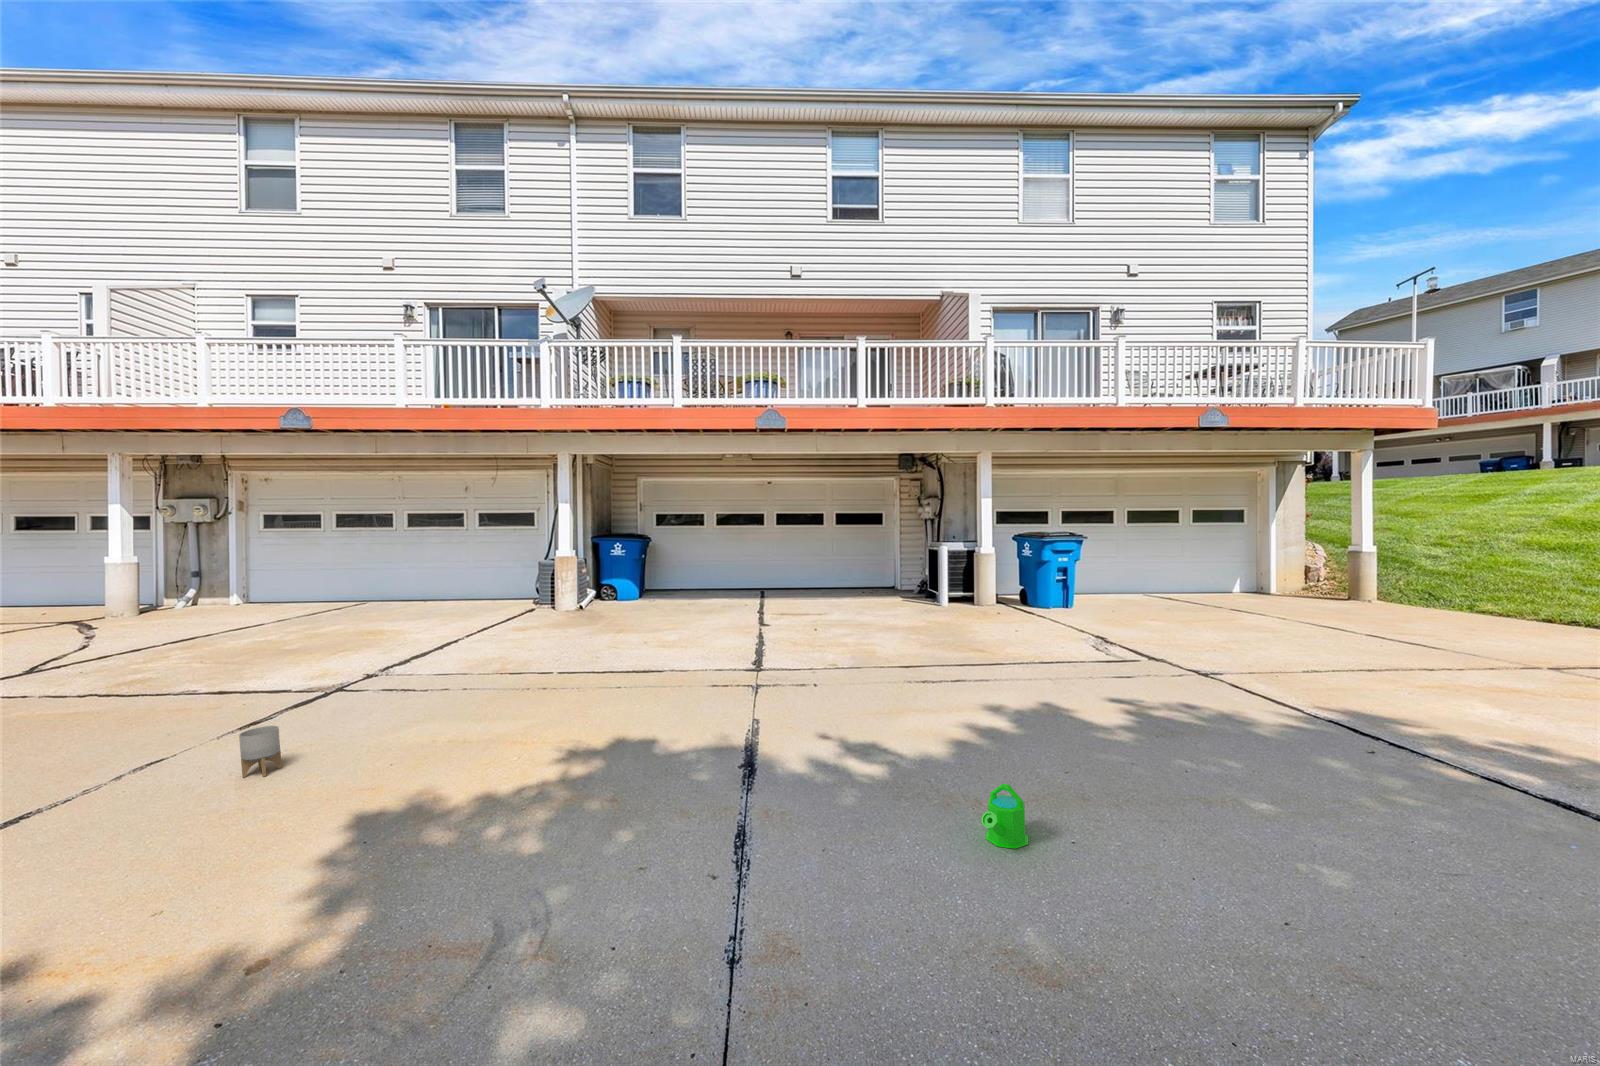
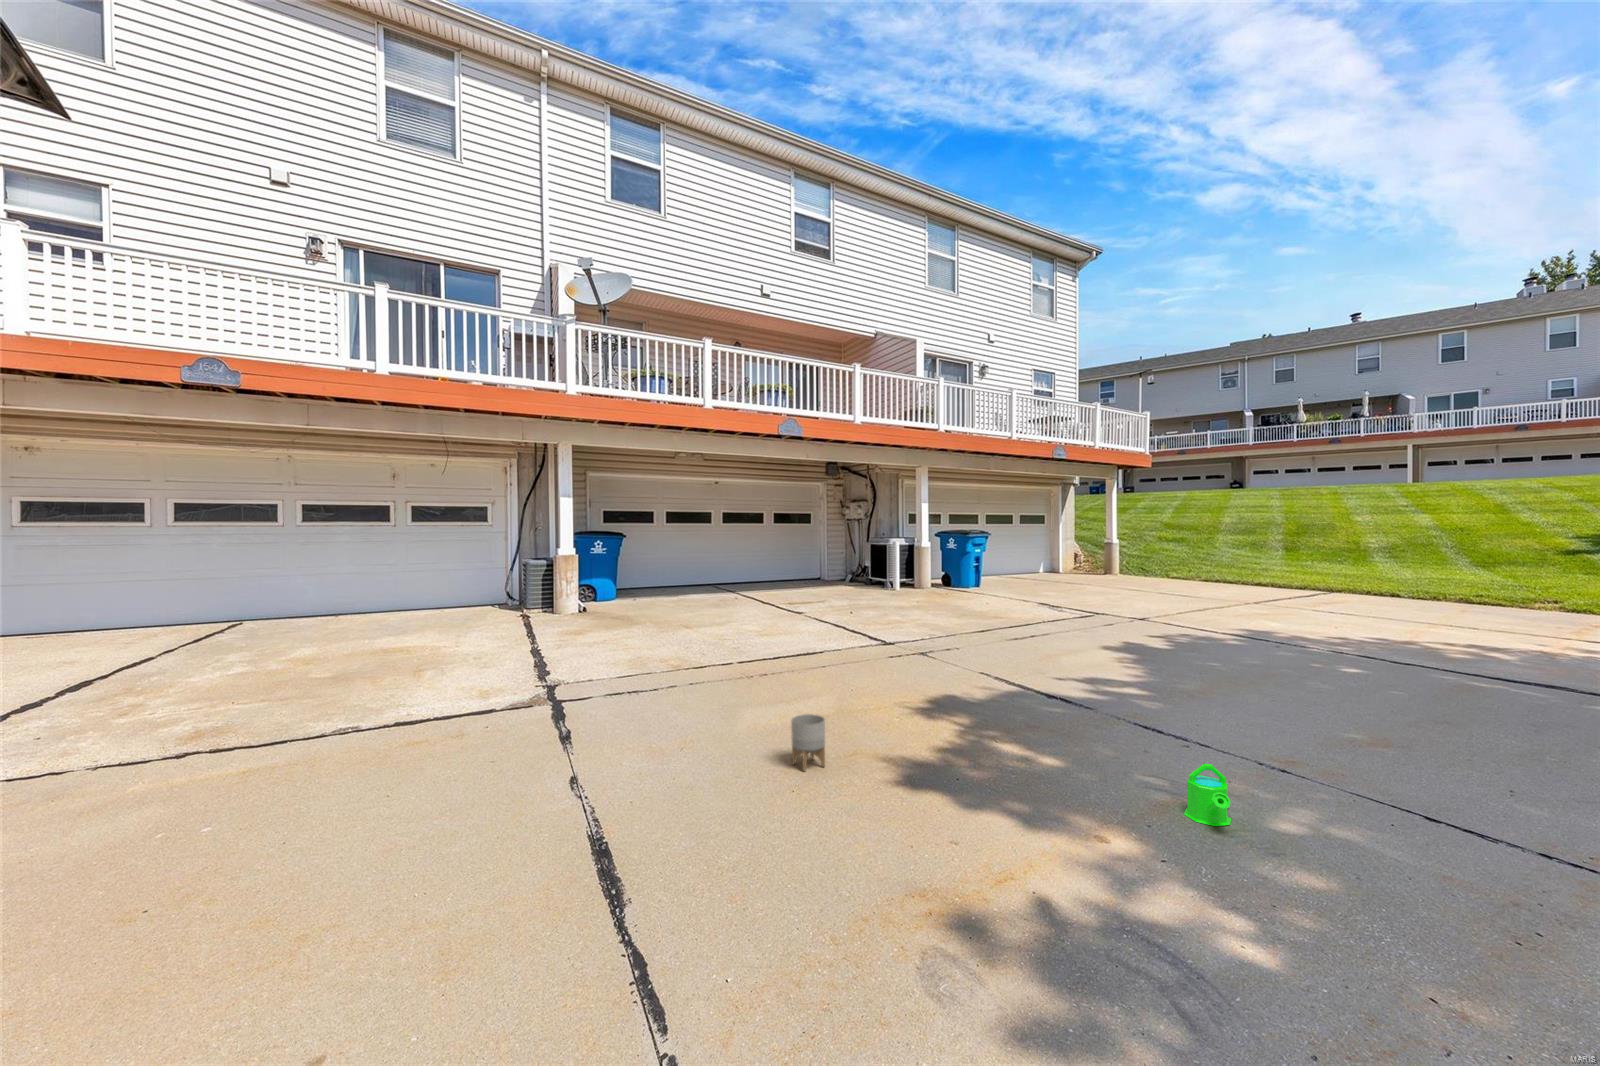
watering can: present [981,783,1028,849] -> present [1184,764,1231,826]

